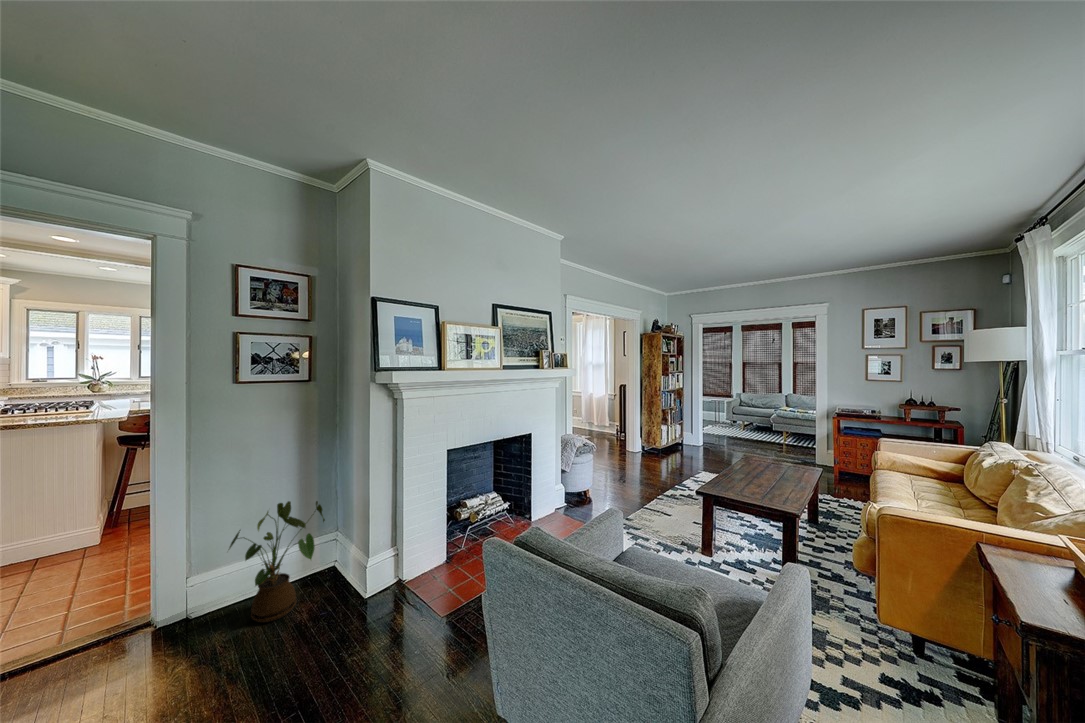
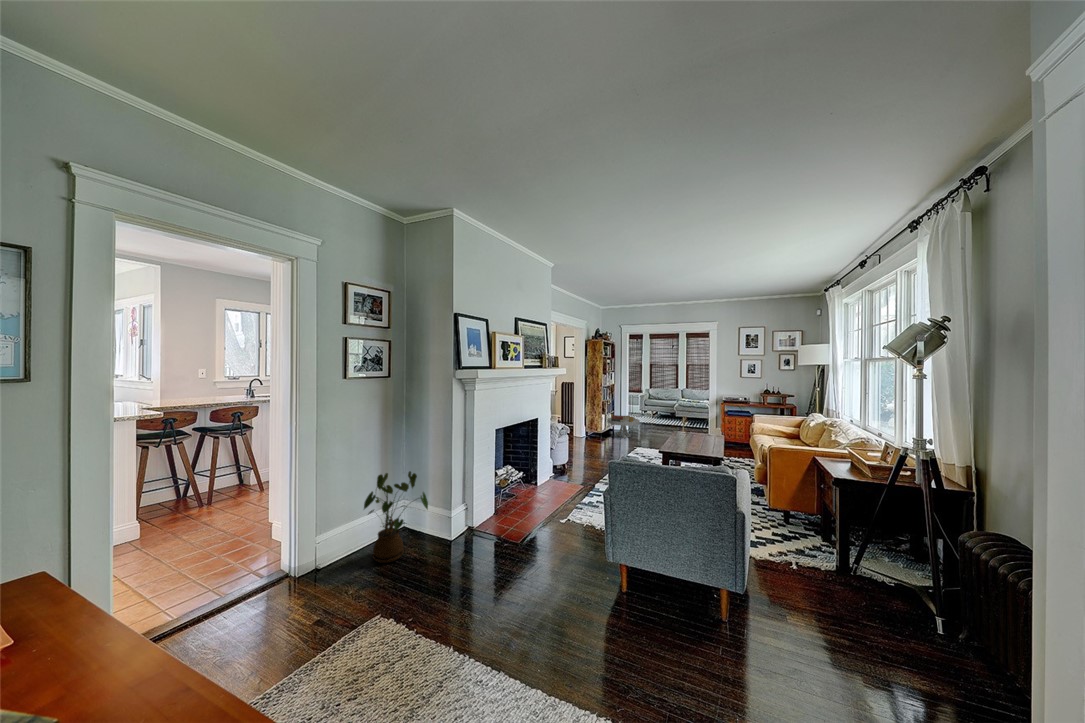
side table: none [671,425,714,457] -> present [607,414,640,438]

